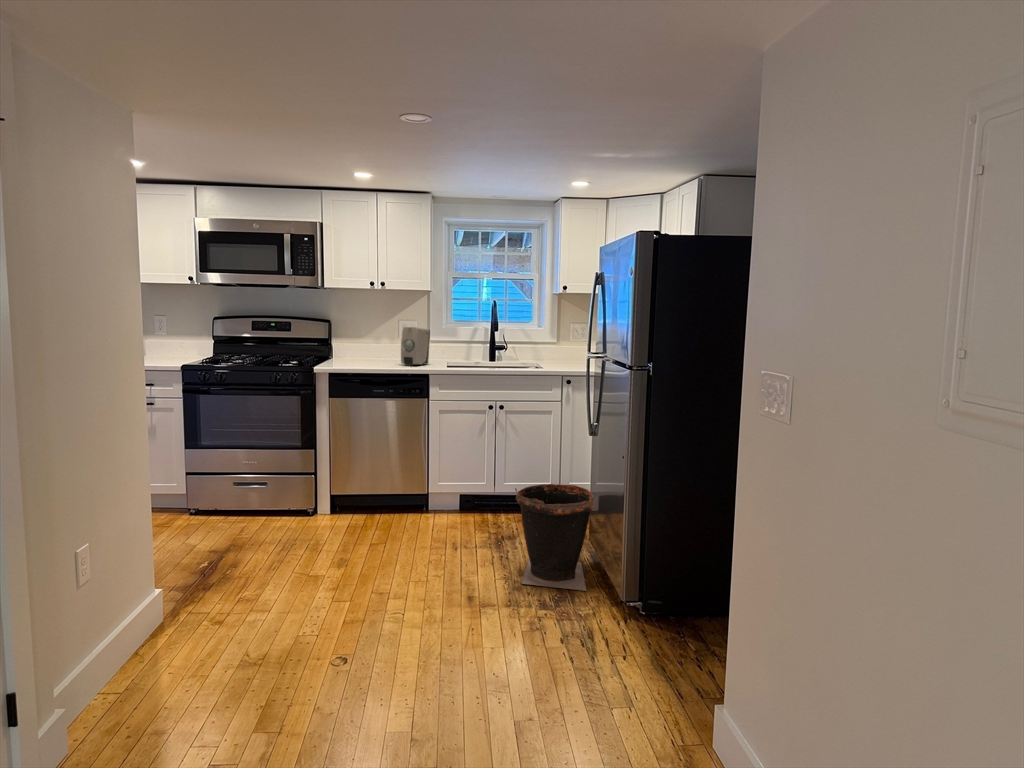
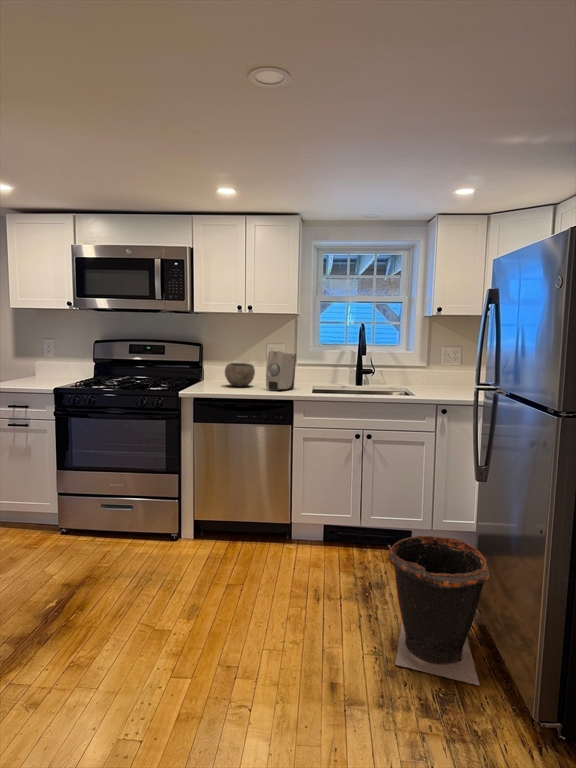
bowl: none [358,339,389,363] -> present [225,363,255,387]

